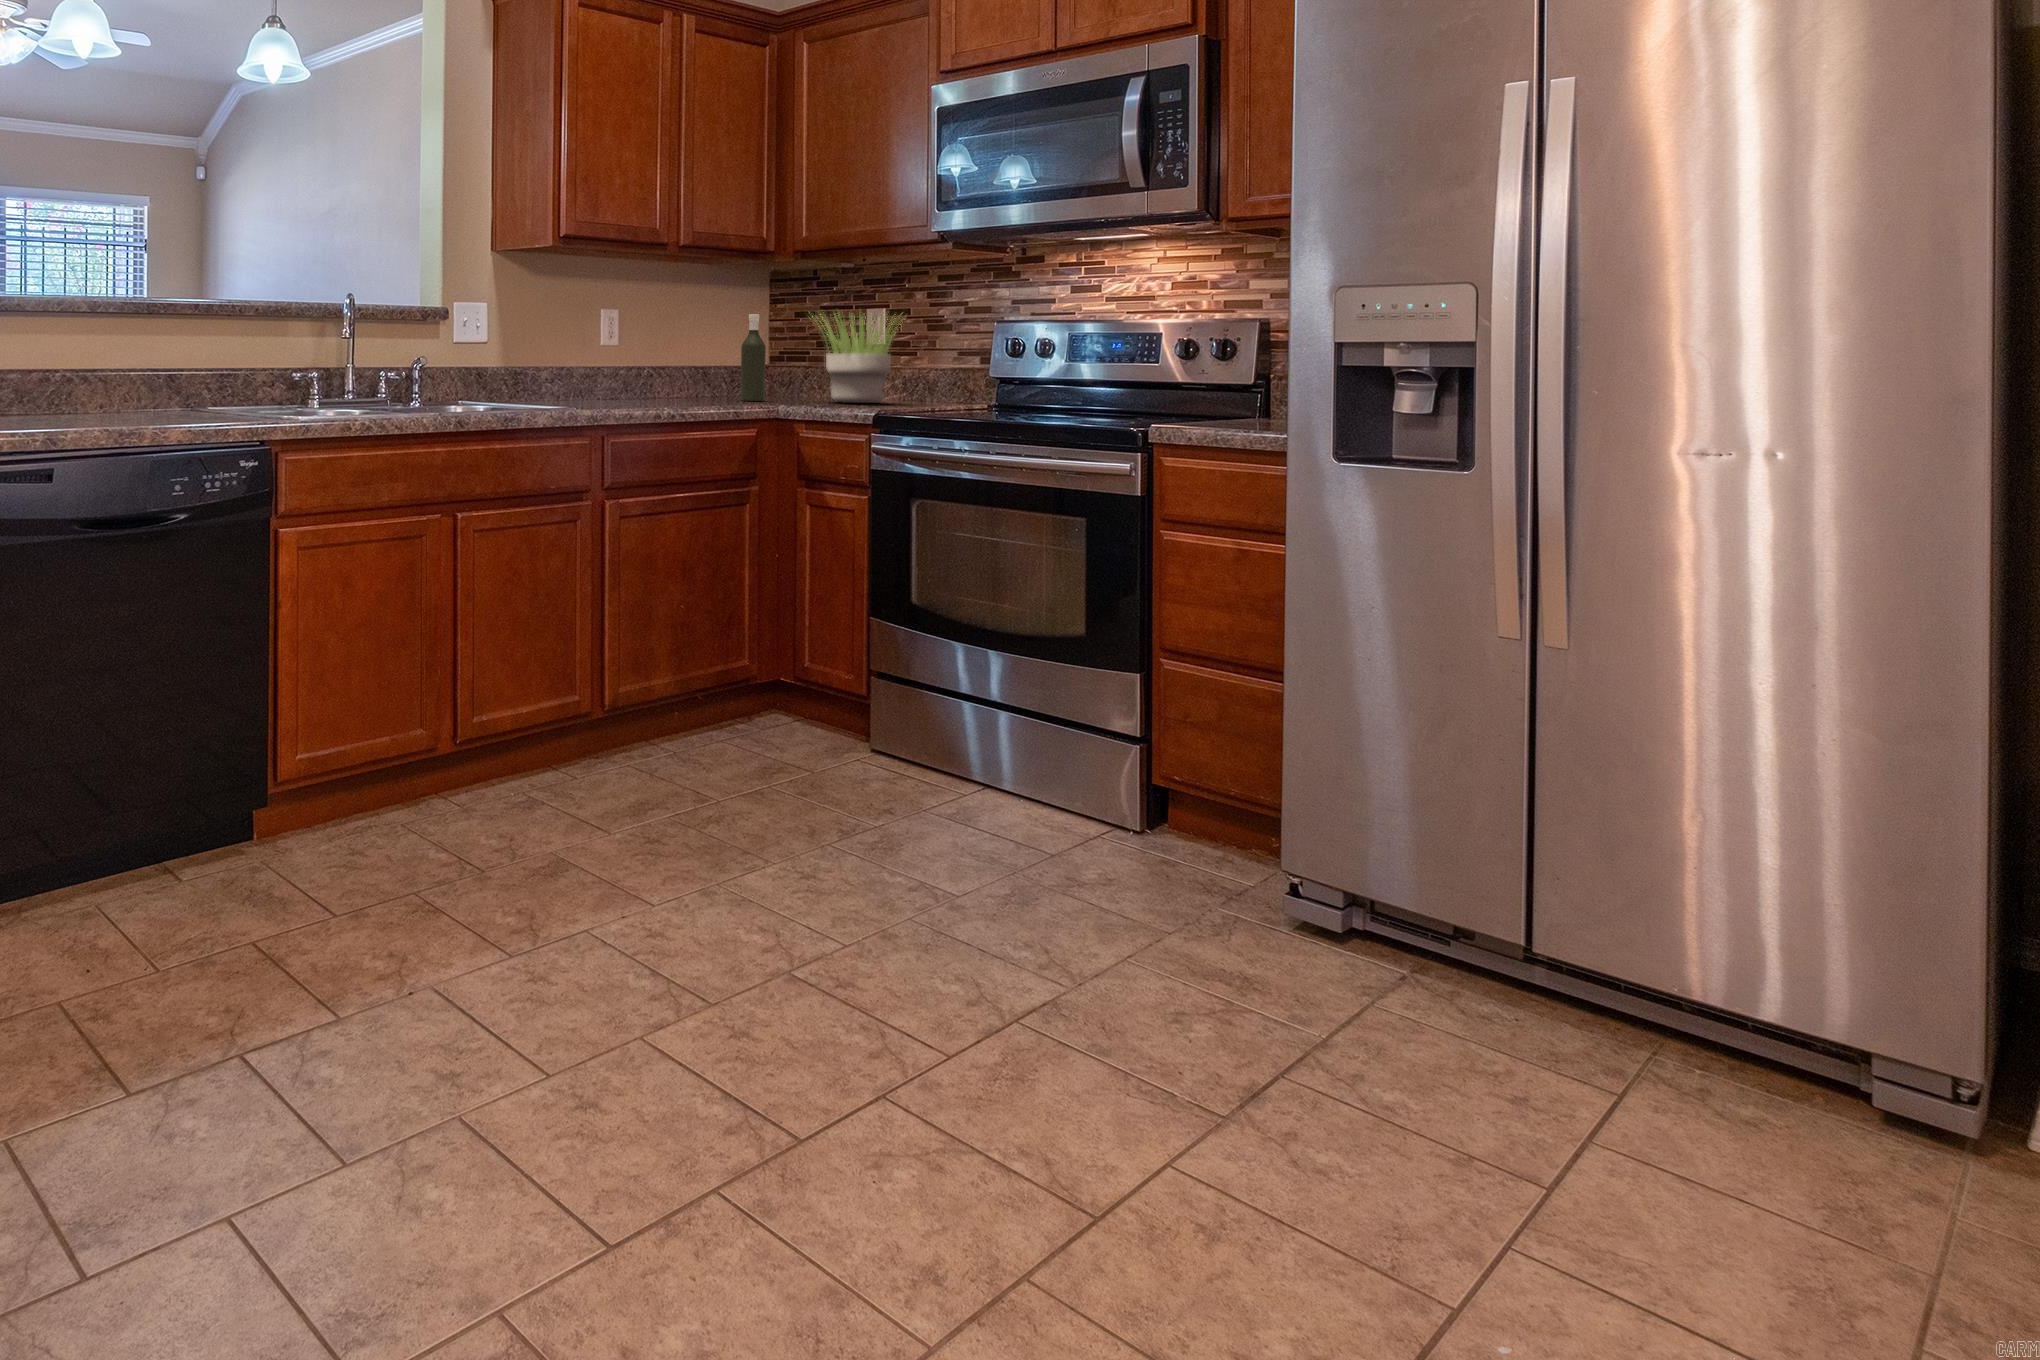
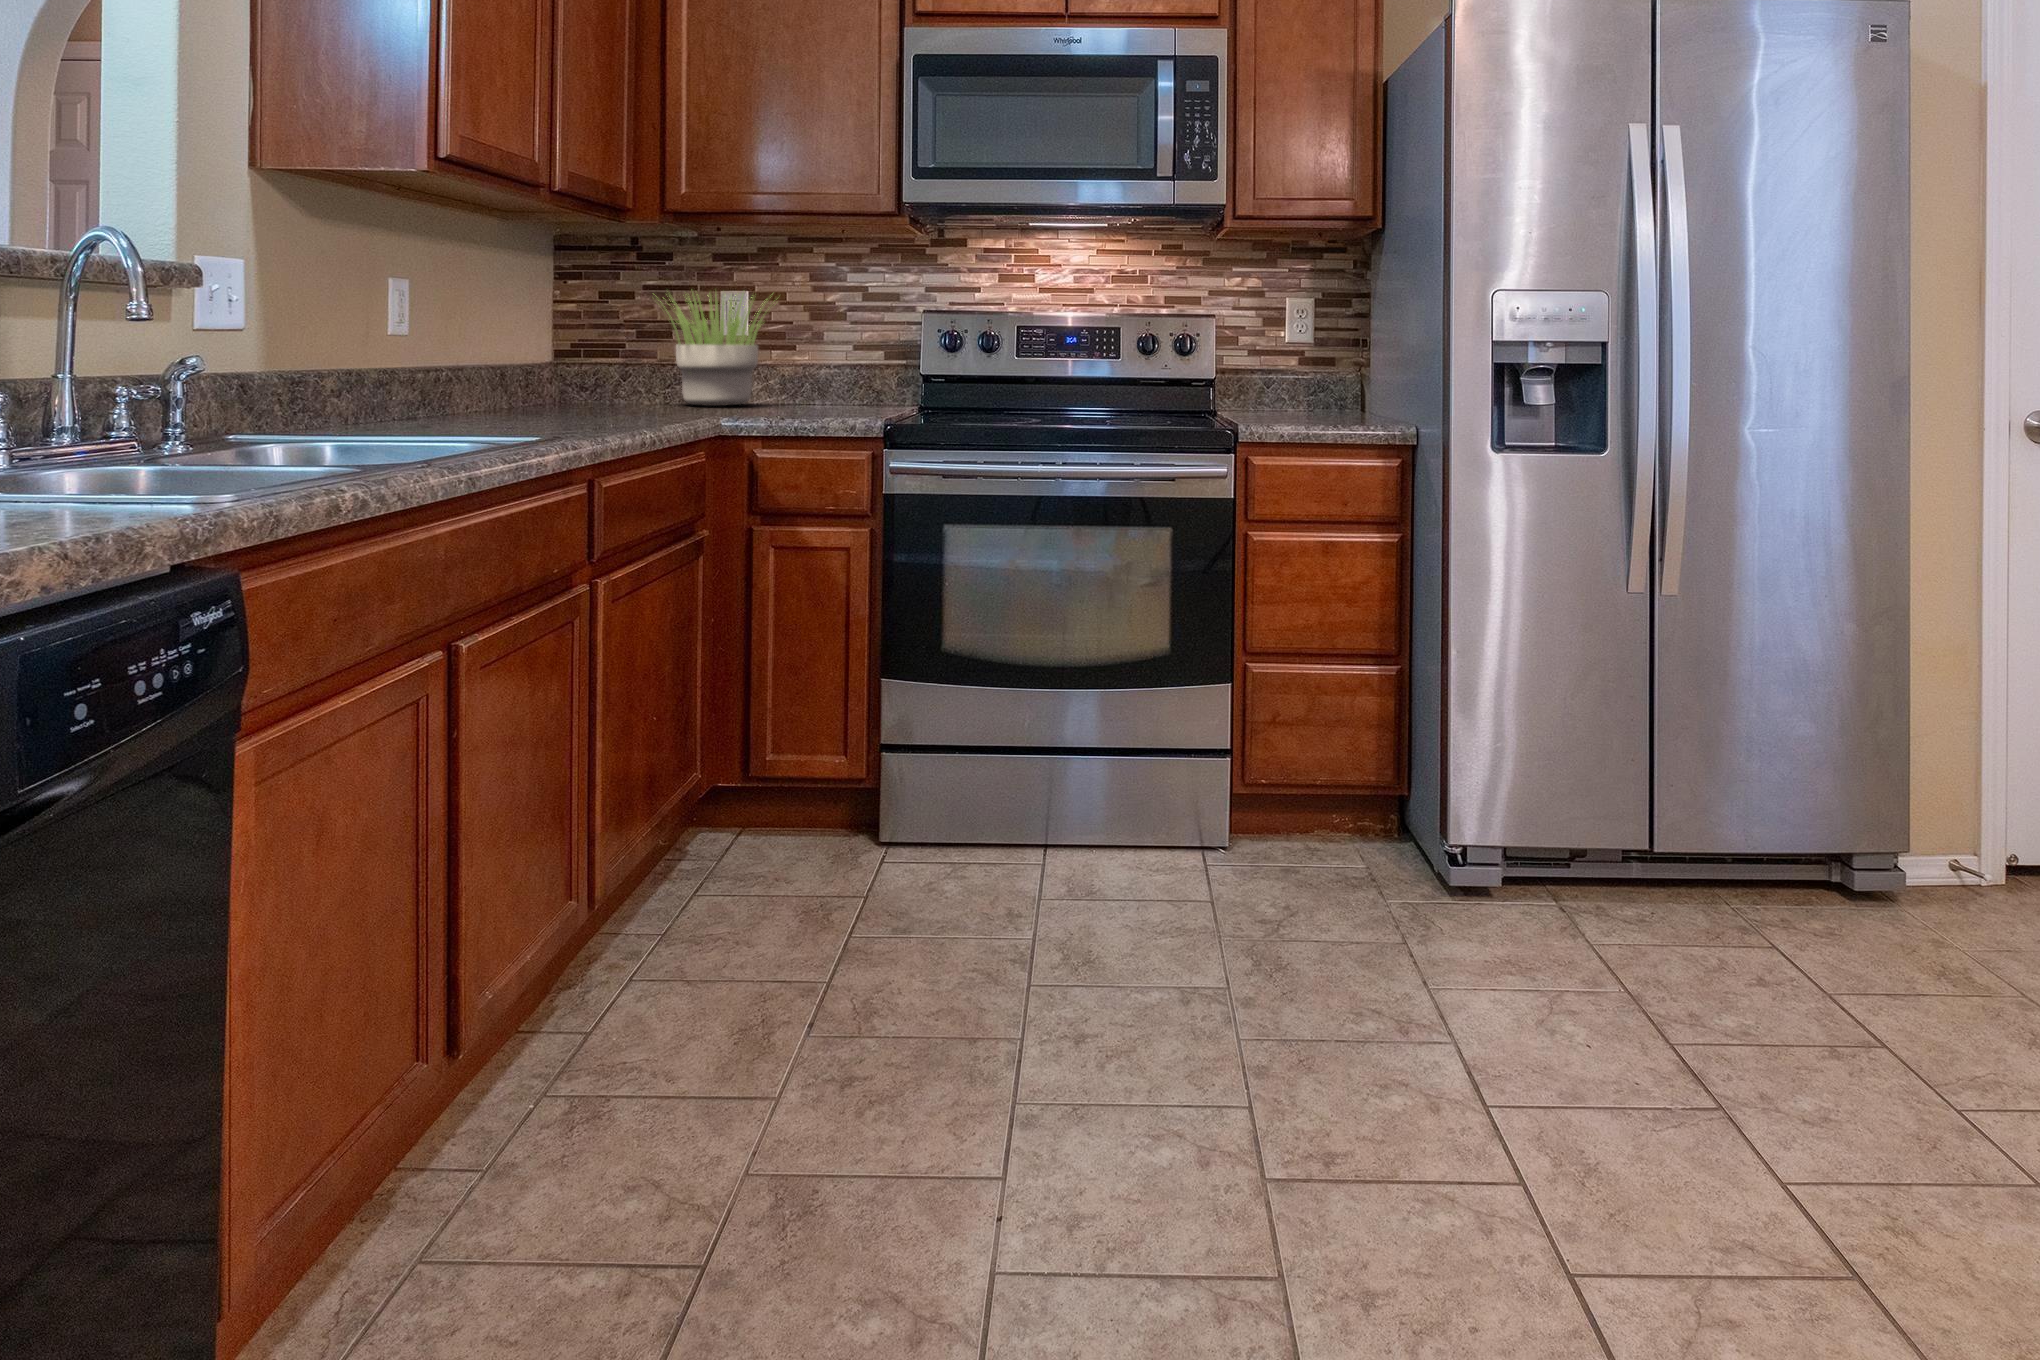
bottle: present [741,314,766,401] -> none [572,292,608,409]

